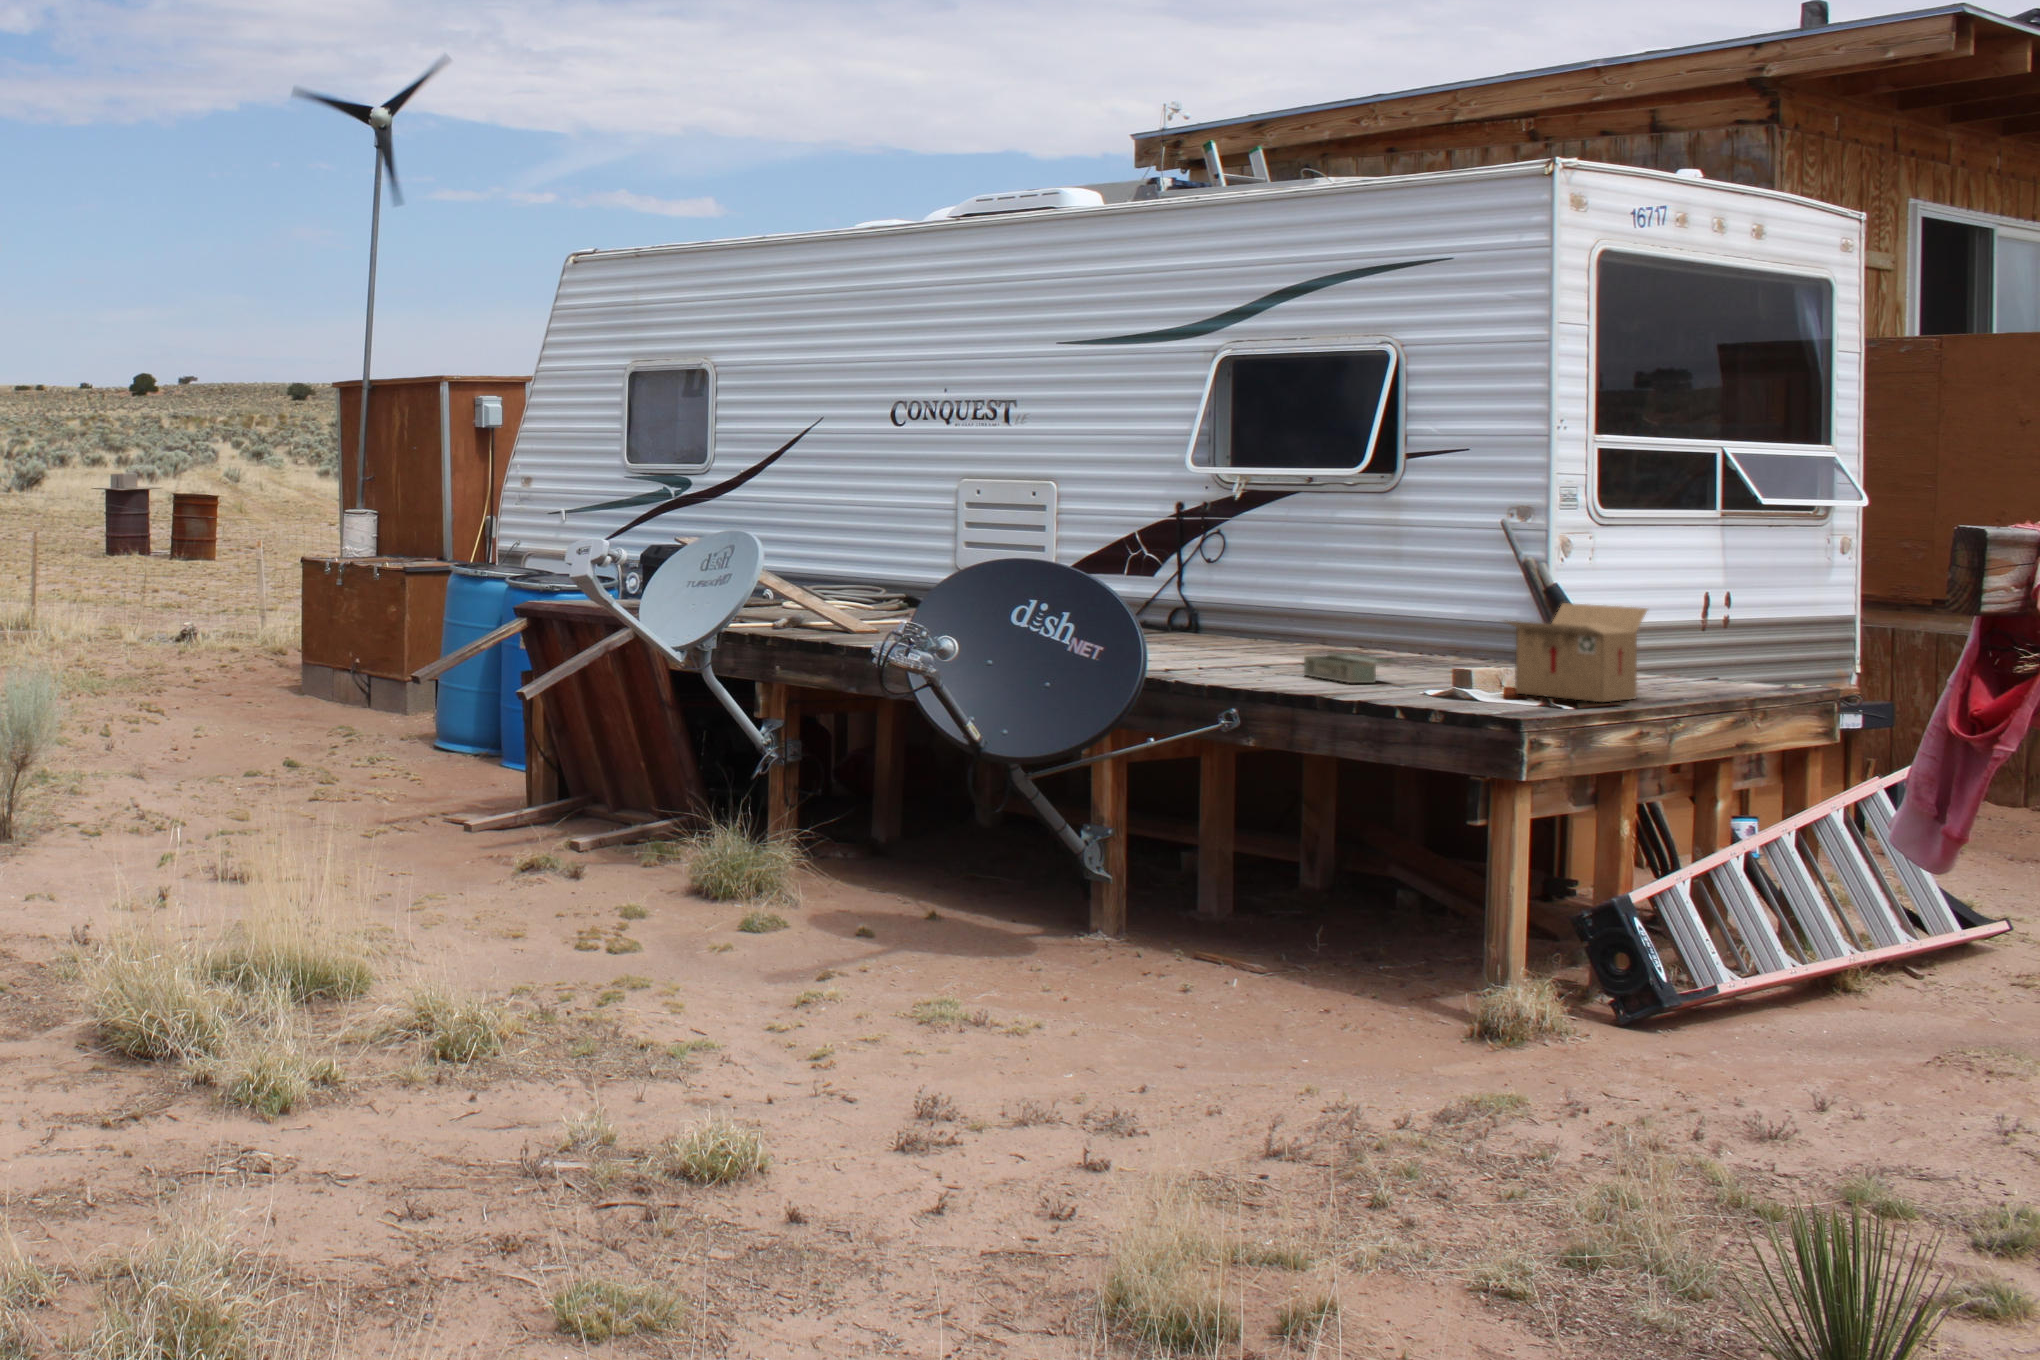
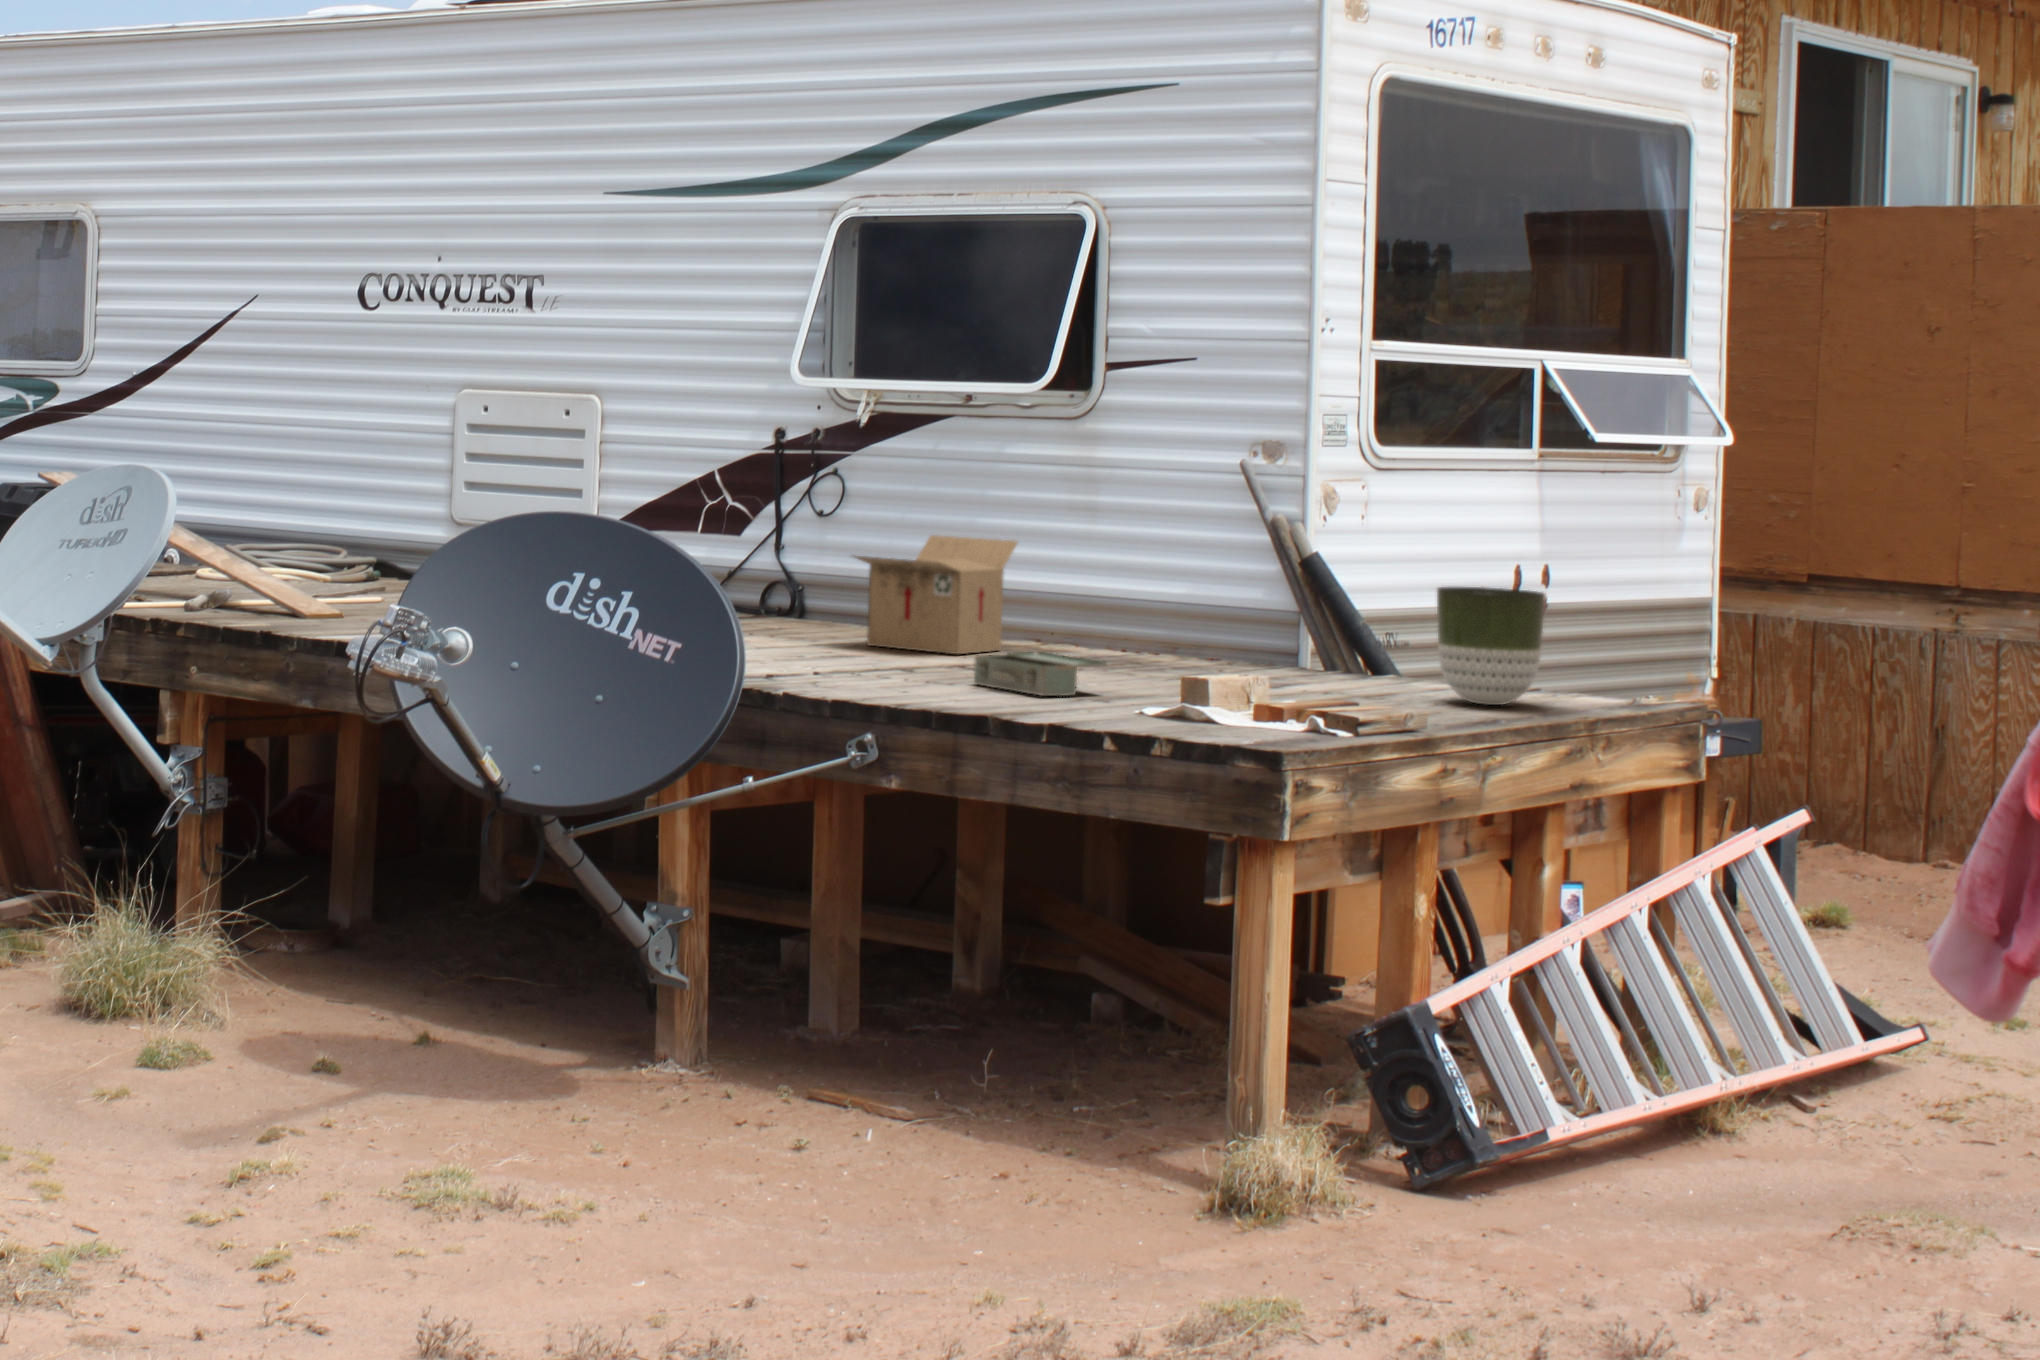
cardboard box: present [1506,603,1647,702] -> present [855,535,1018,654]
planter: none [1648,610,1732,693] -> present [1437,587,1545,705]

